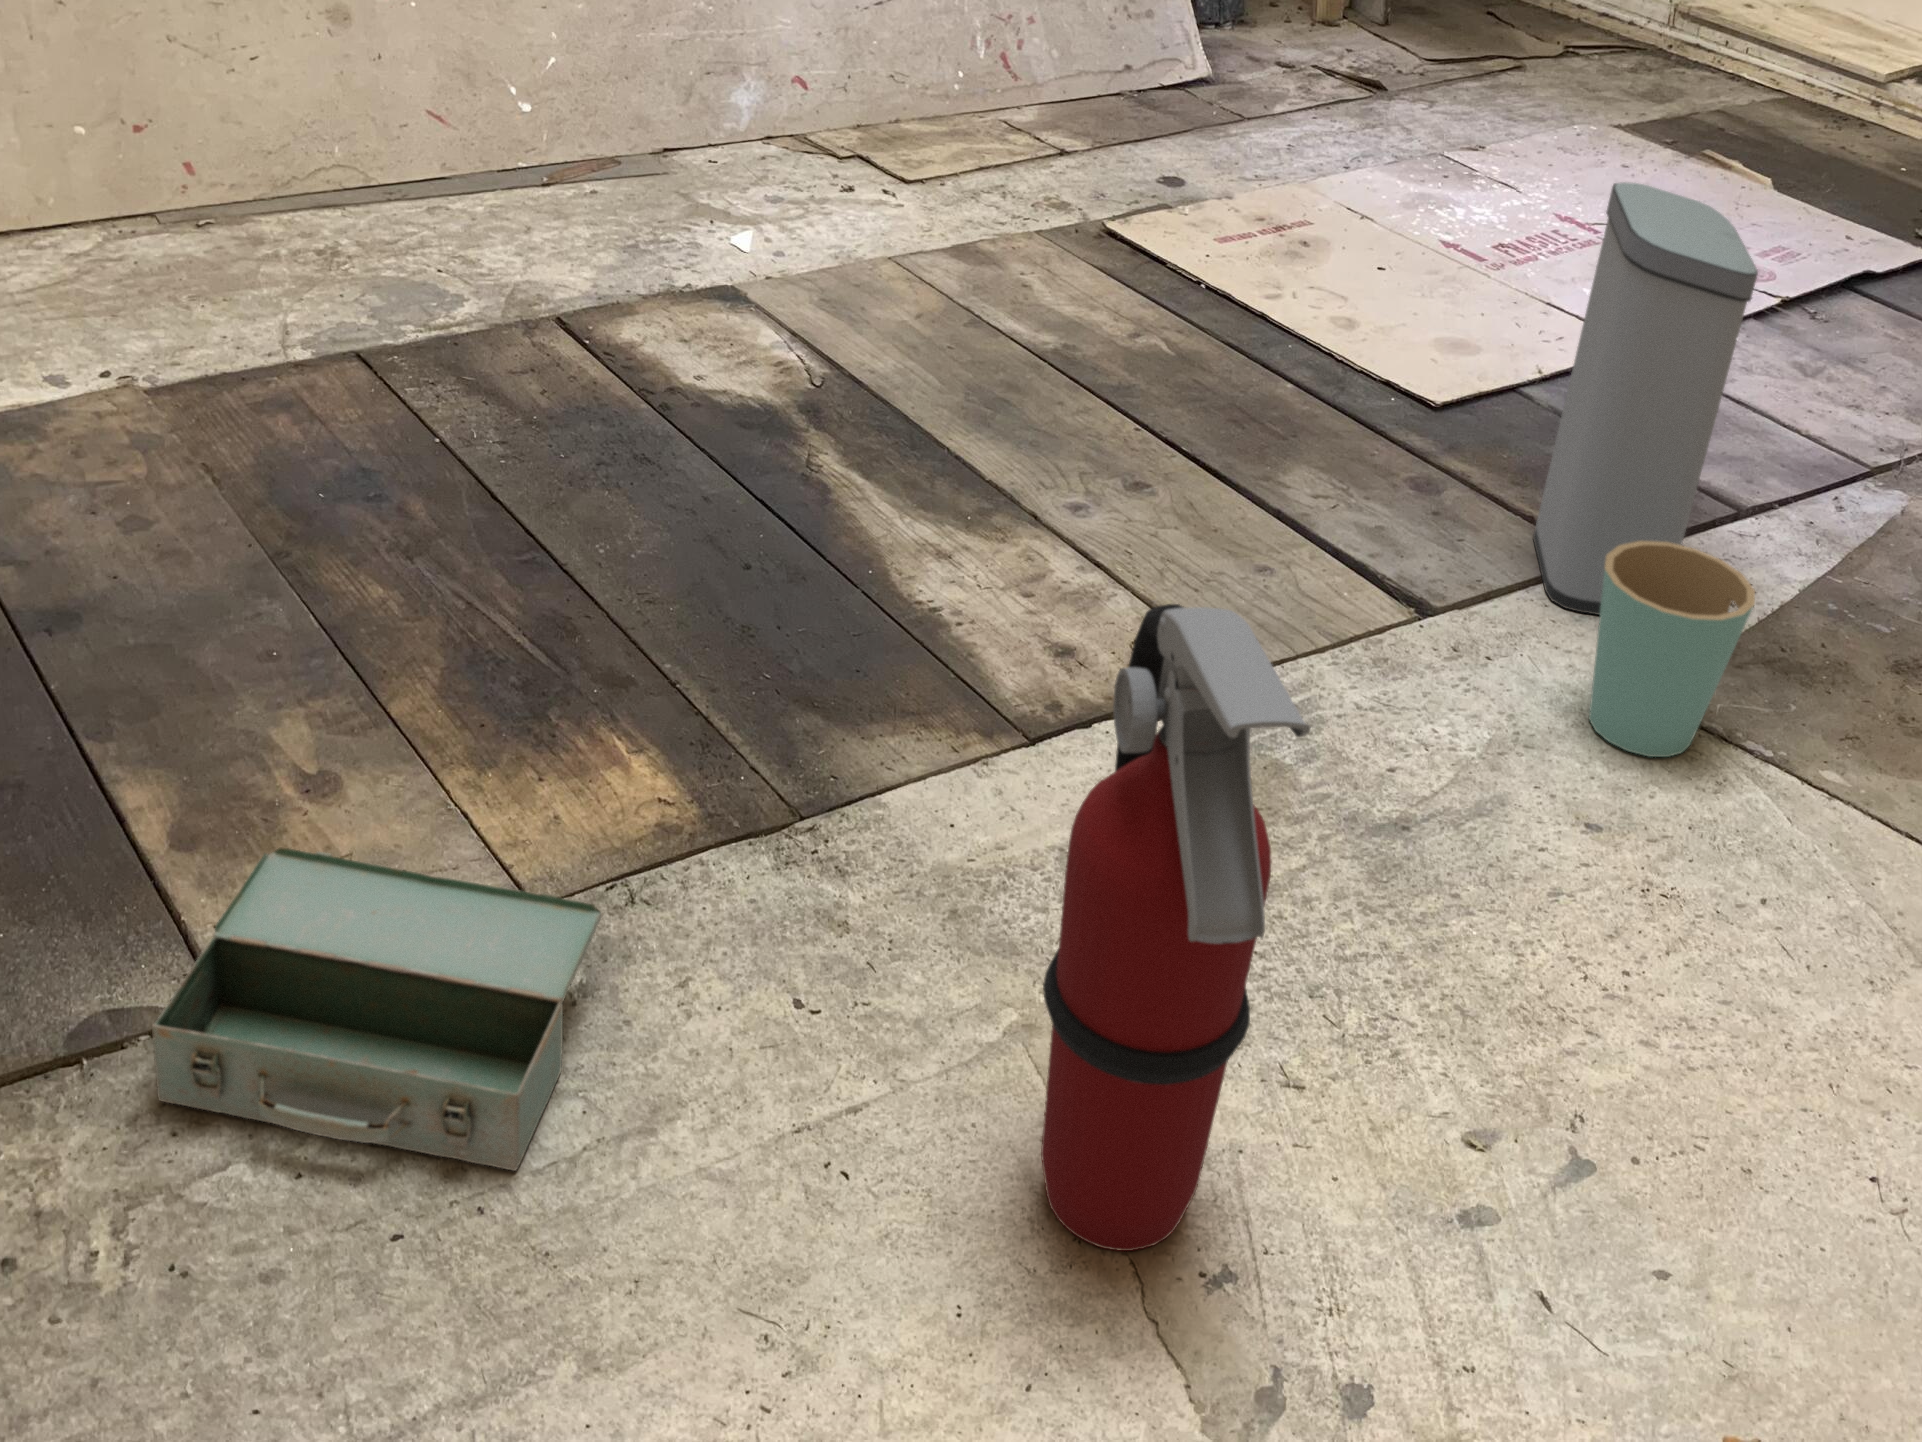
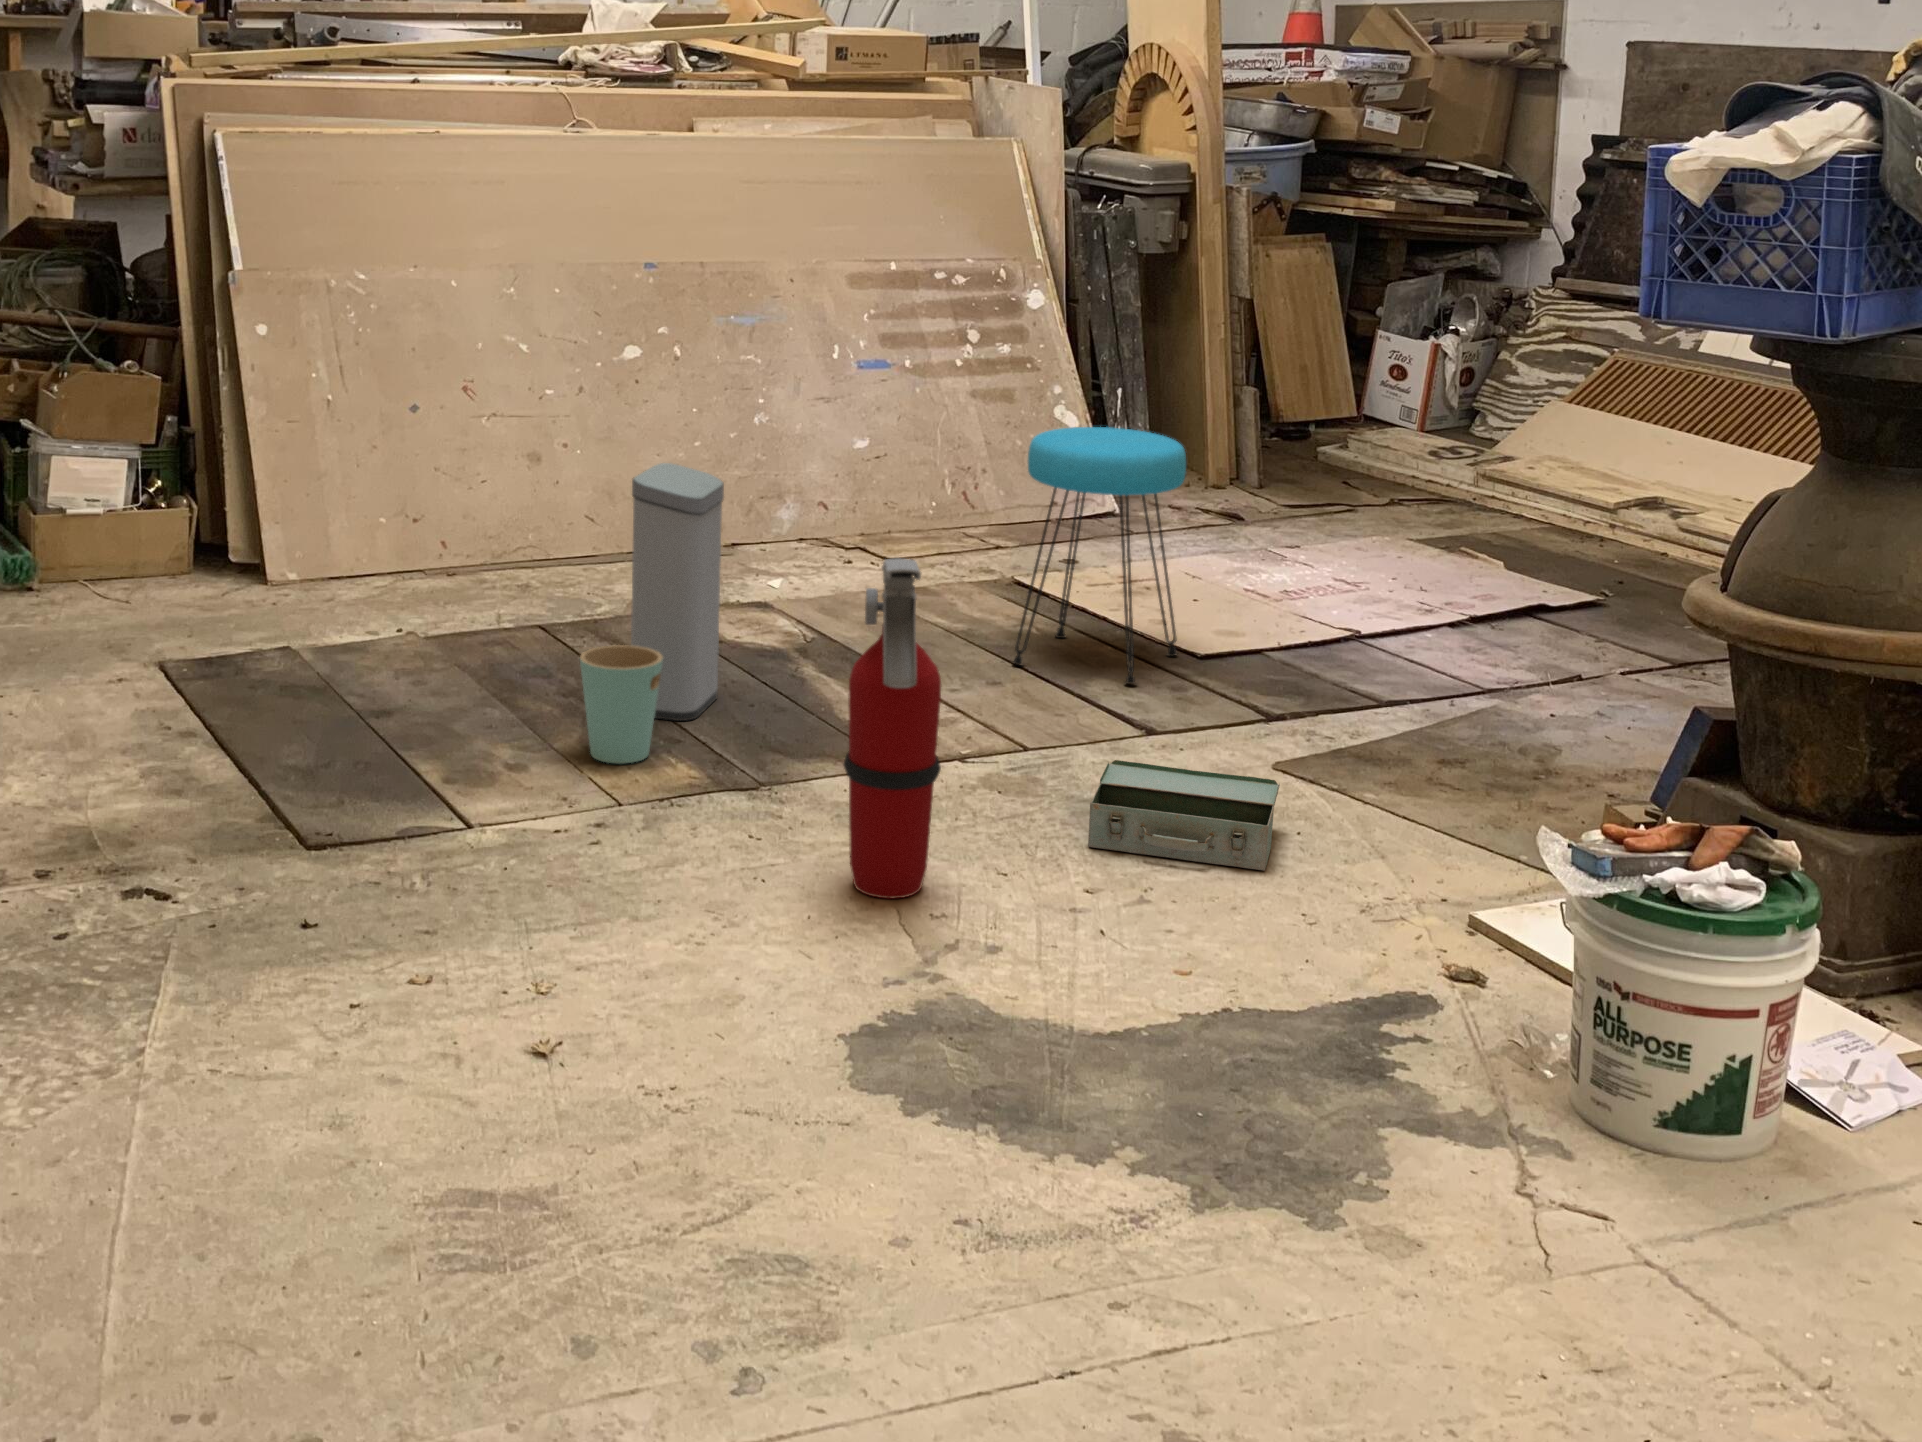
stool: none [1159,41,1474,486] -> present [1013,427,1186,684]
trash can: present [1533,182,1758,757] -> present [580,463,724,764]
toolbox: present [152,847,602,1171] -> present [1088,760,1280,870]

